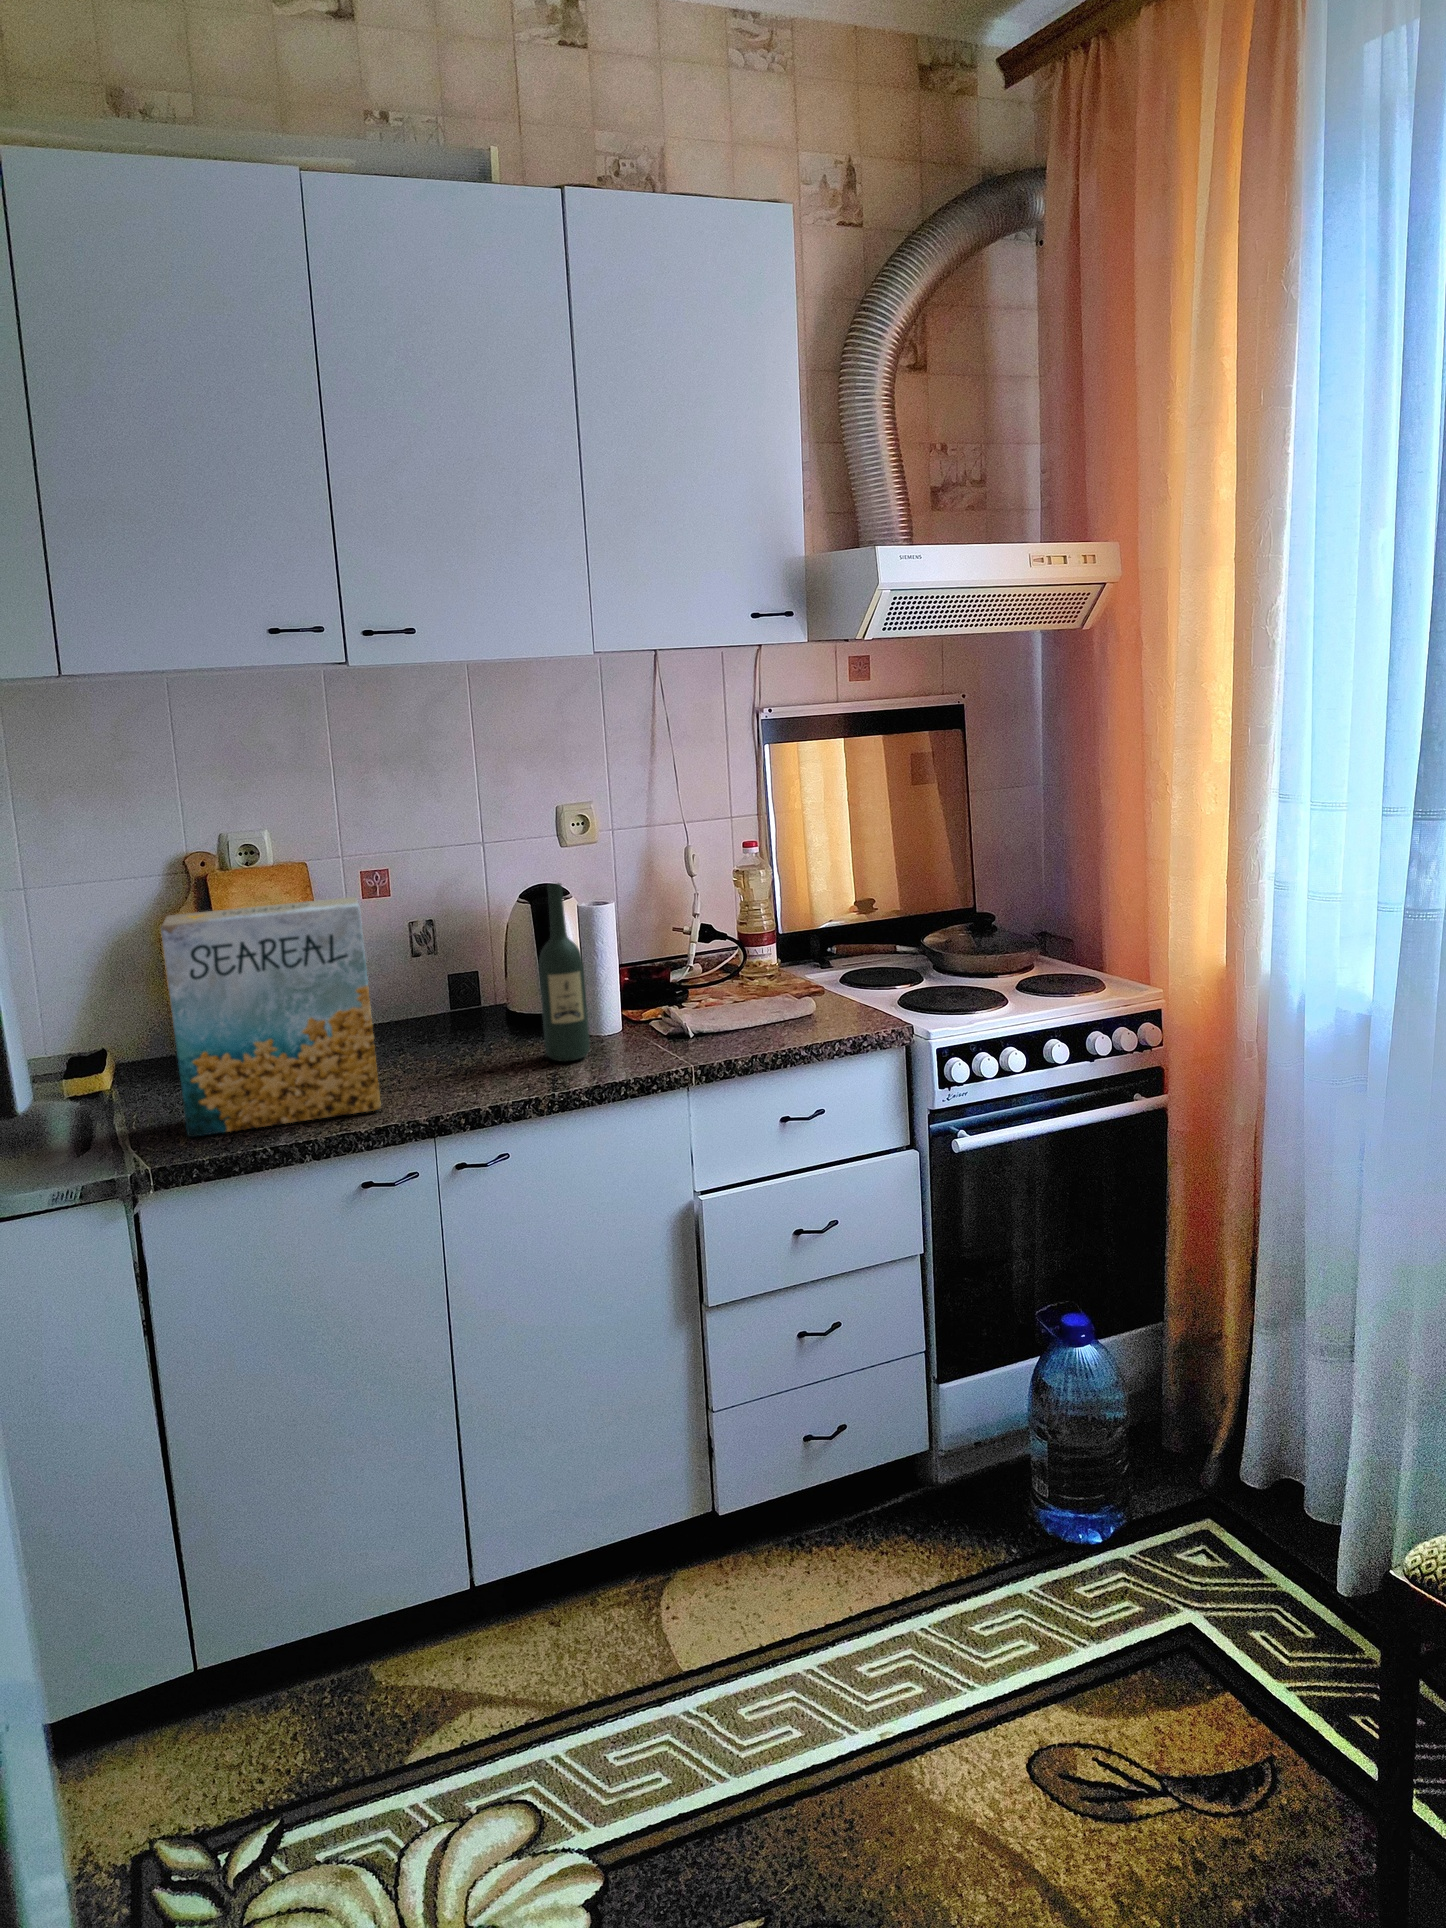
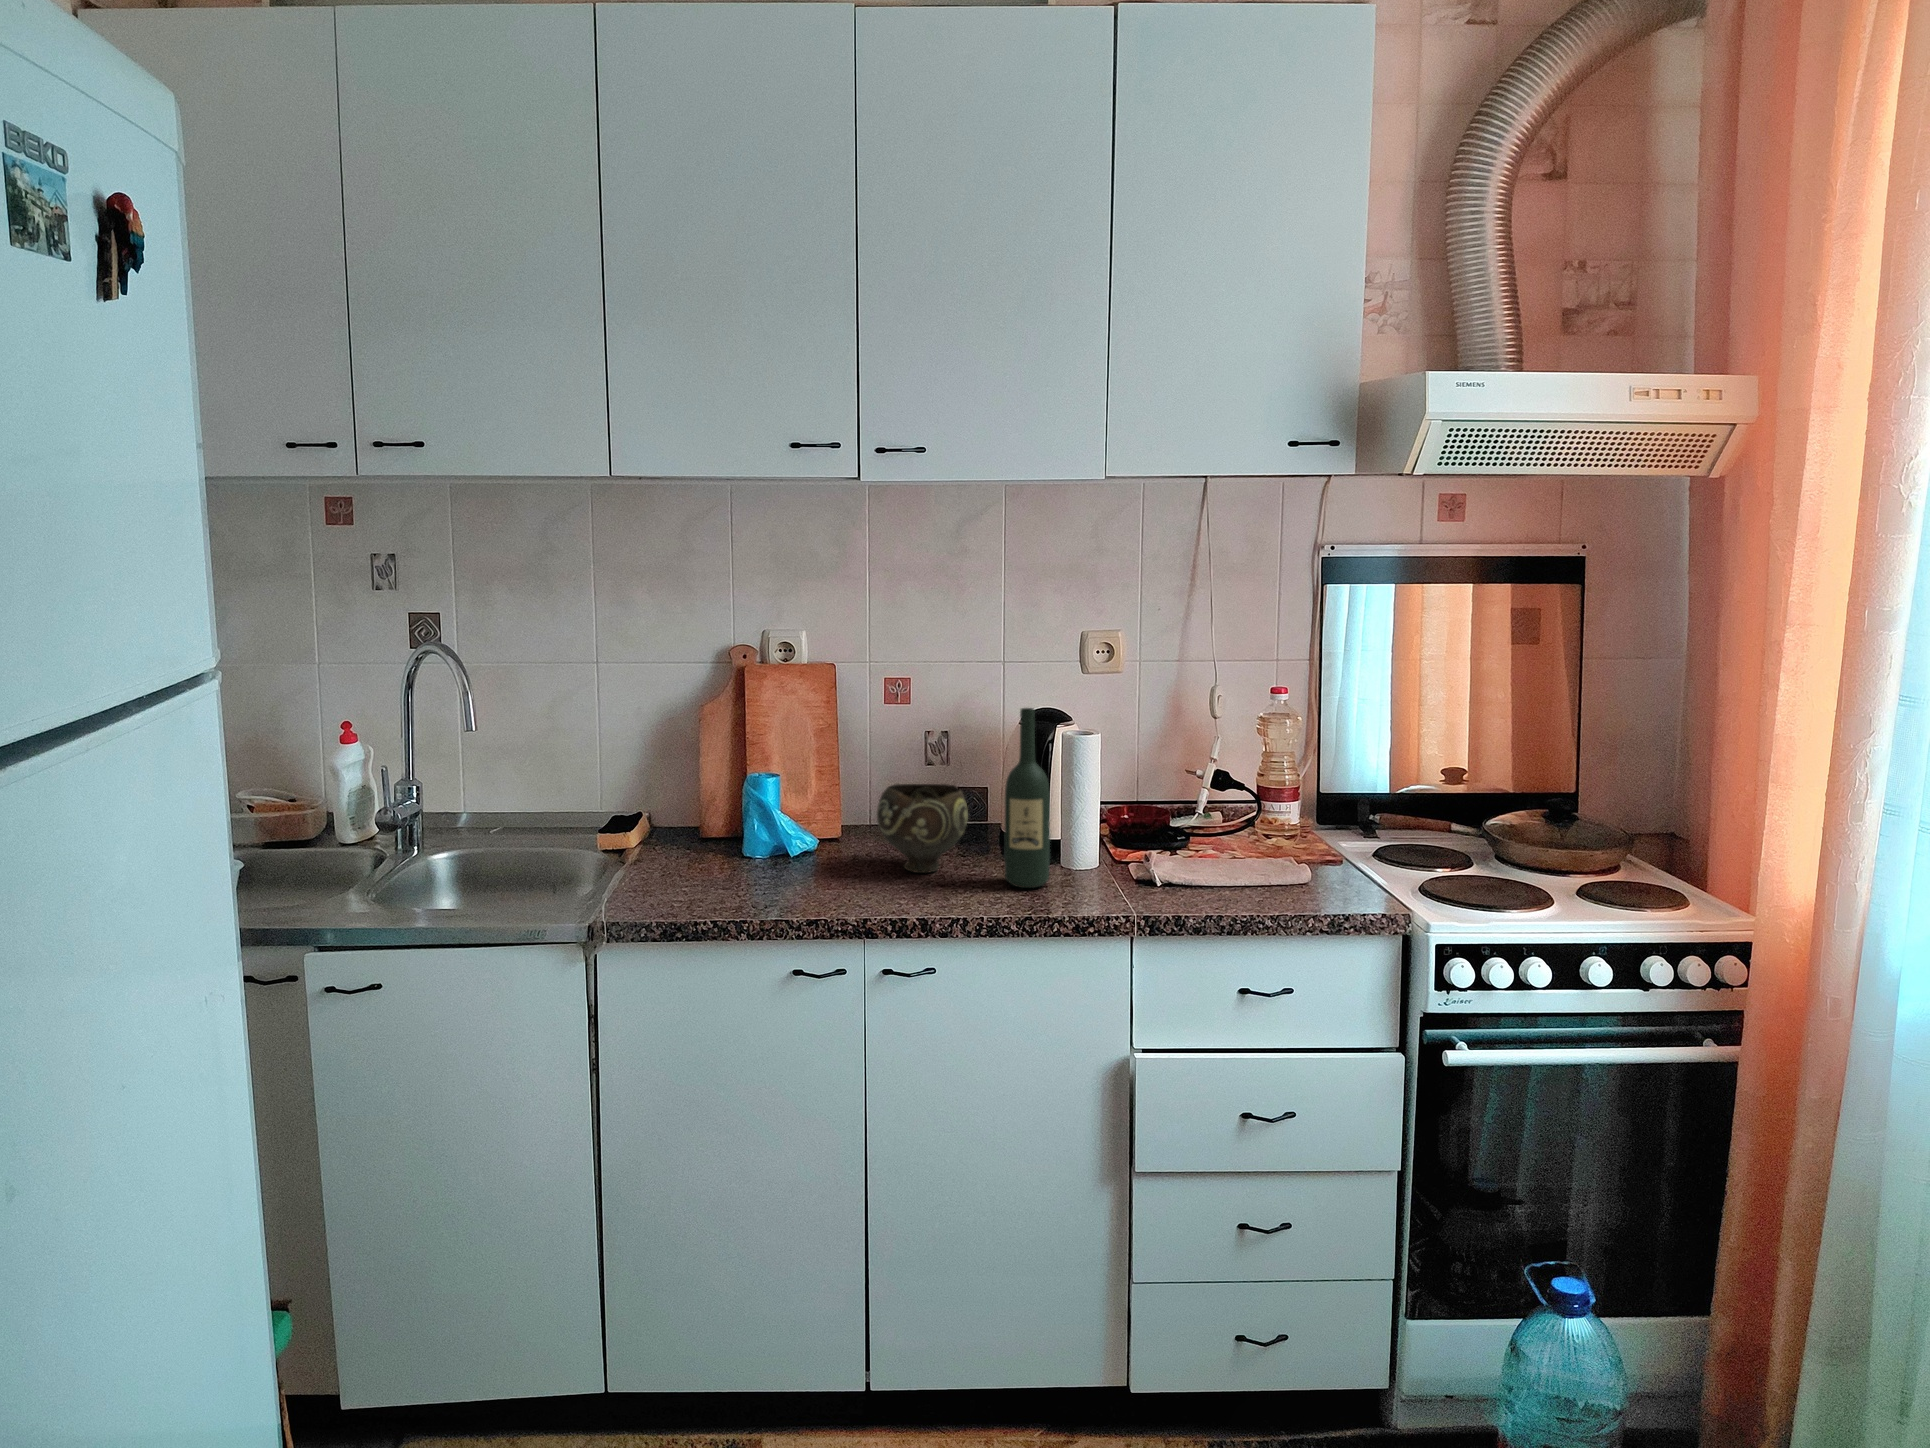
cereal box: present [161,897,381,1137] -> none [649,698,832,904]
bowl: none [400,972,496,1066] -> present [877,784,968,873]

